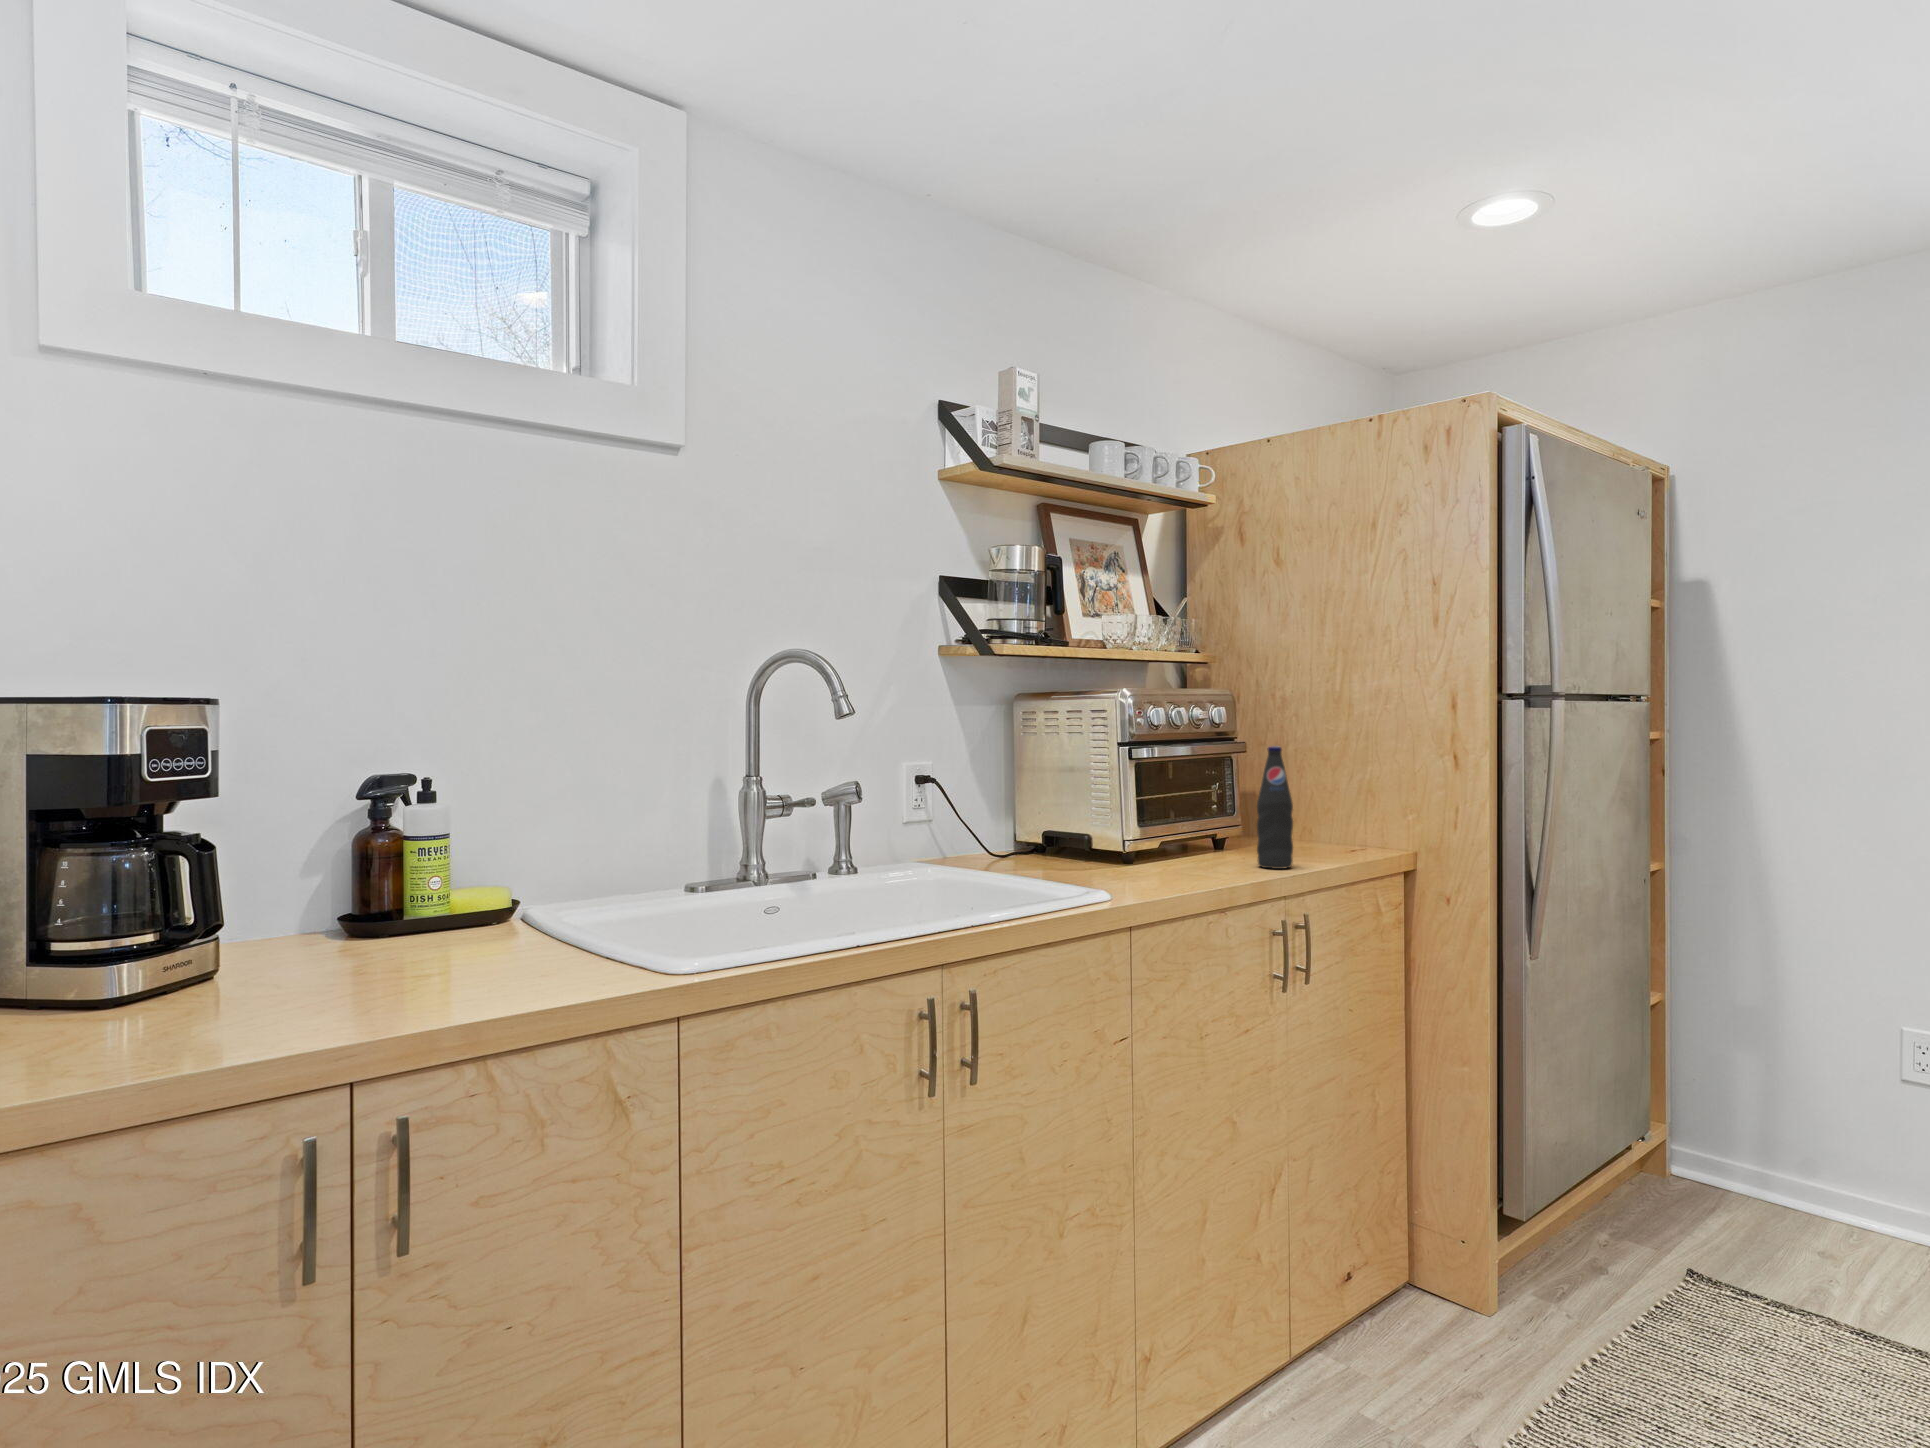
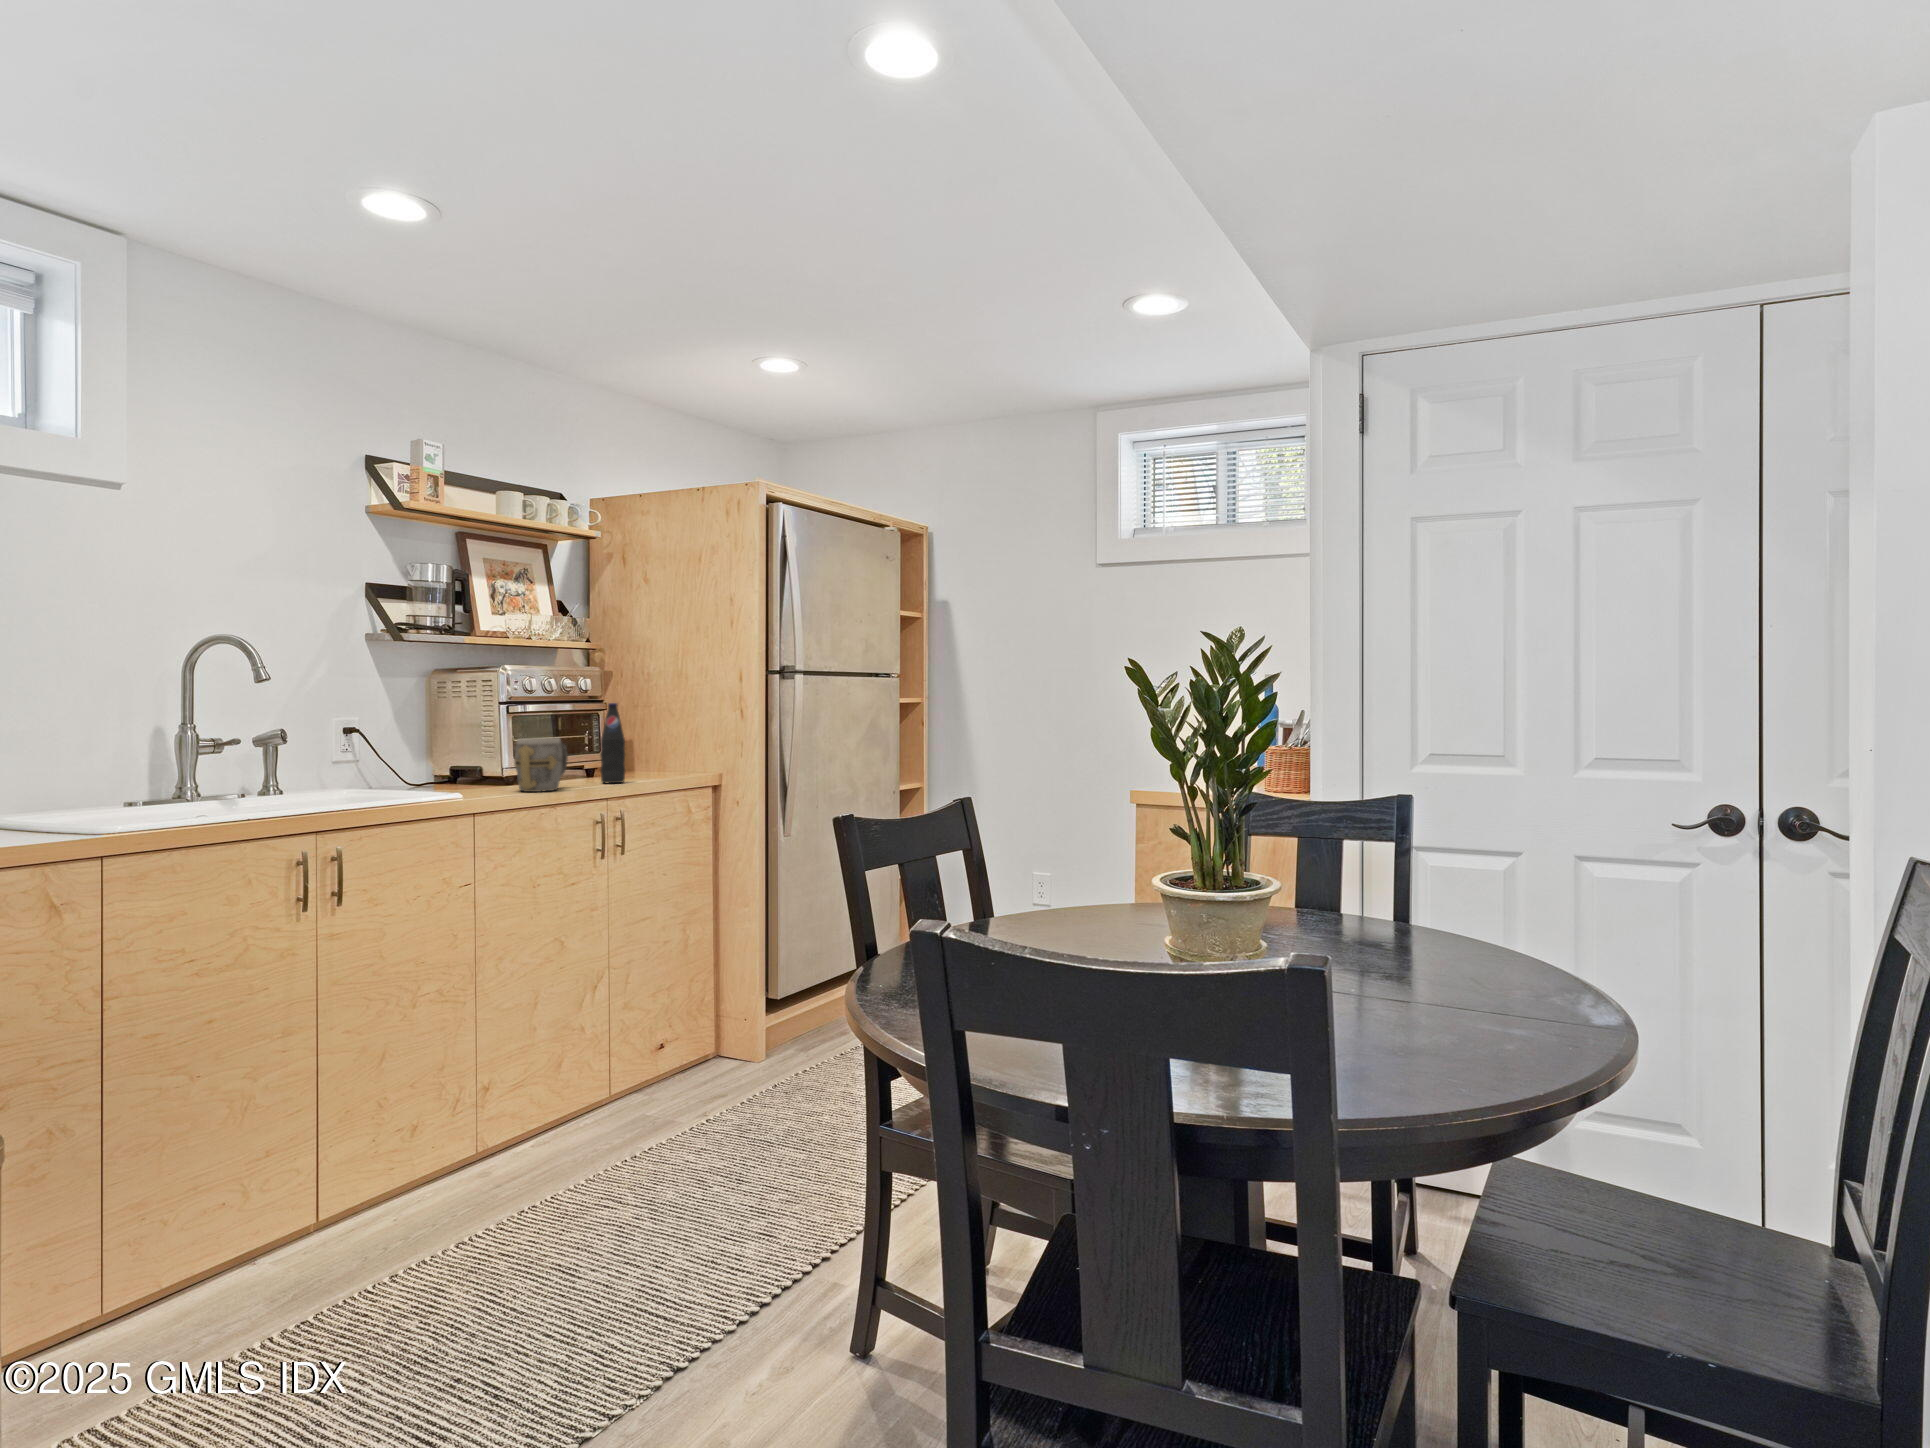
mug: none [1156,801,1225,885] -> present [514,738,568,792]

